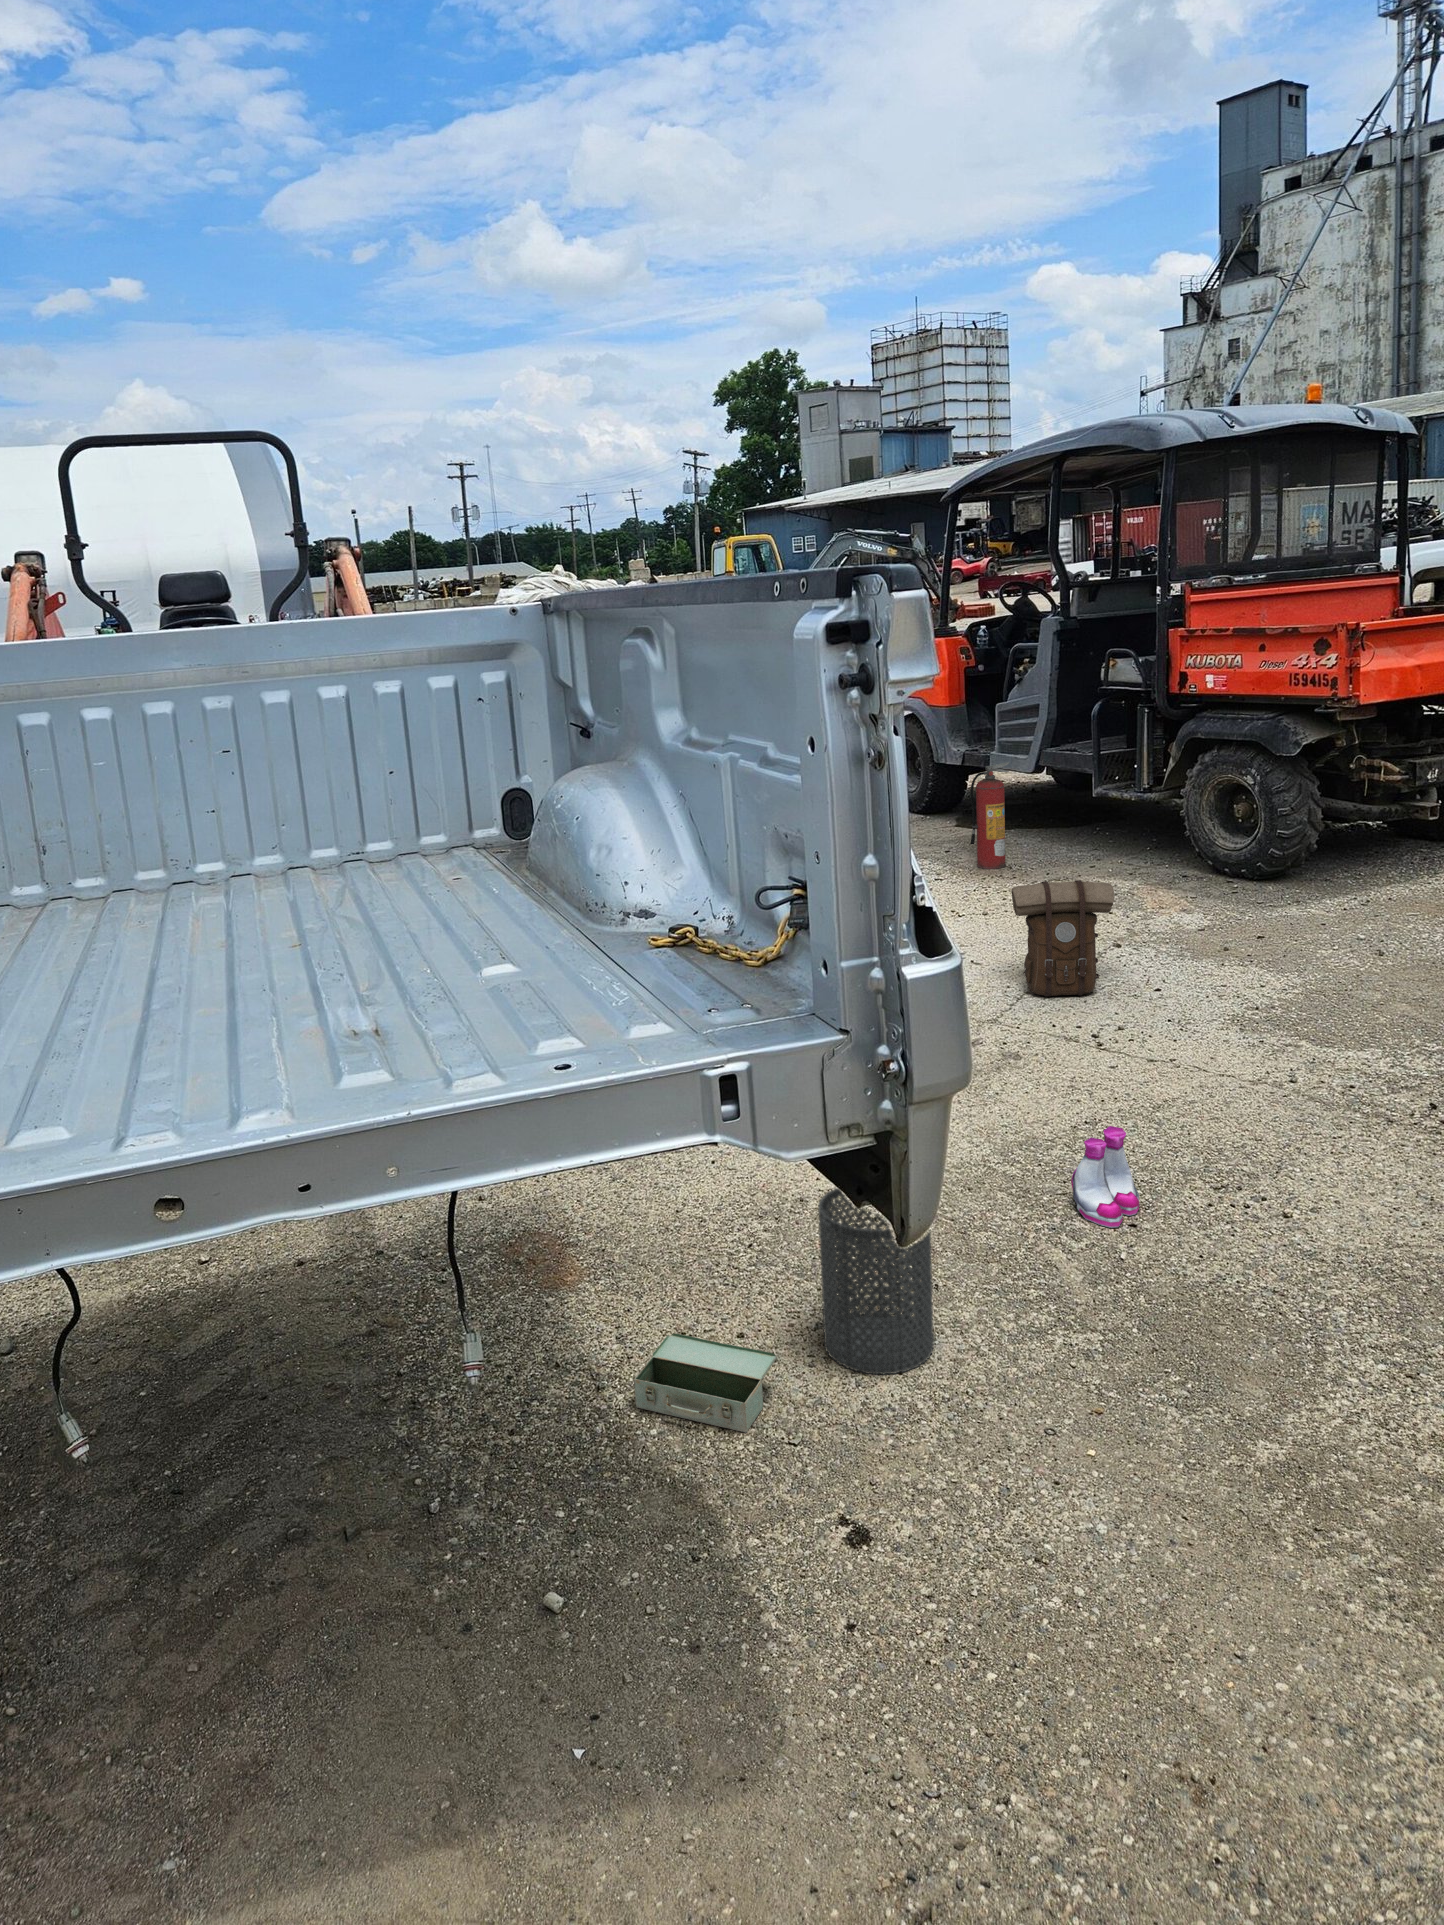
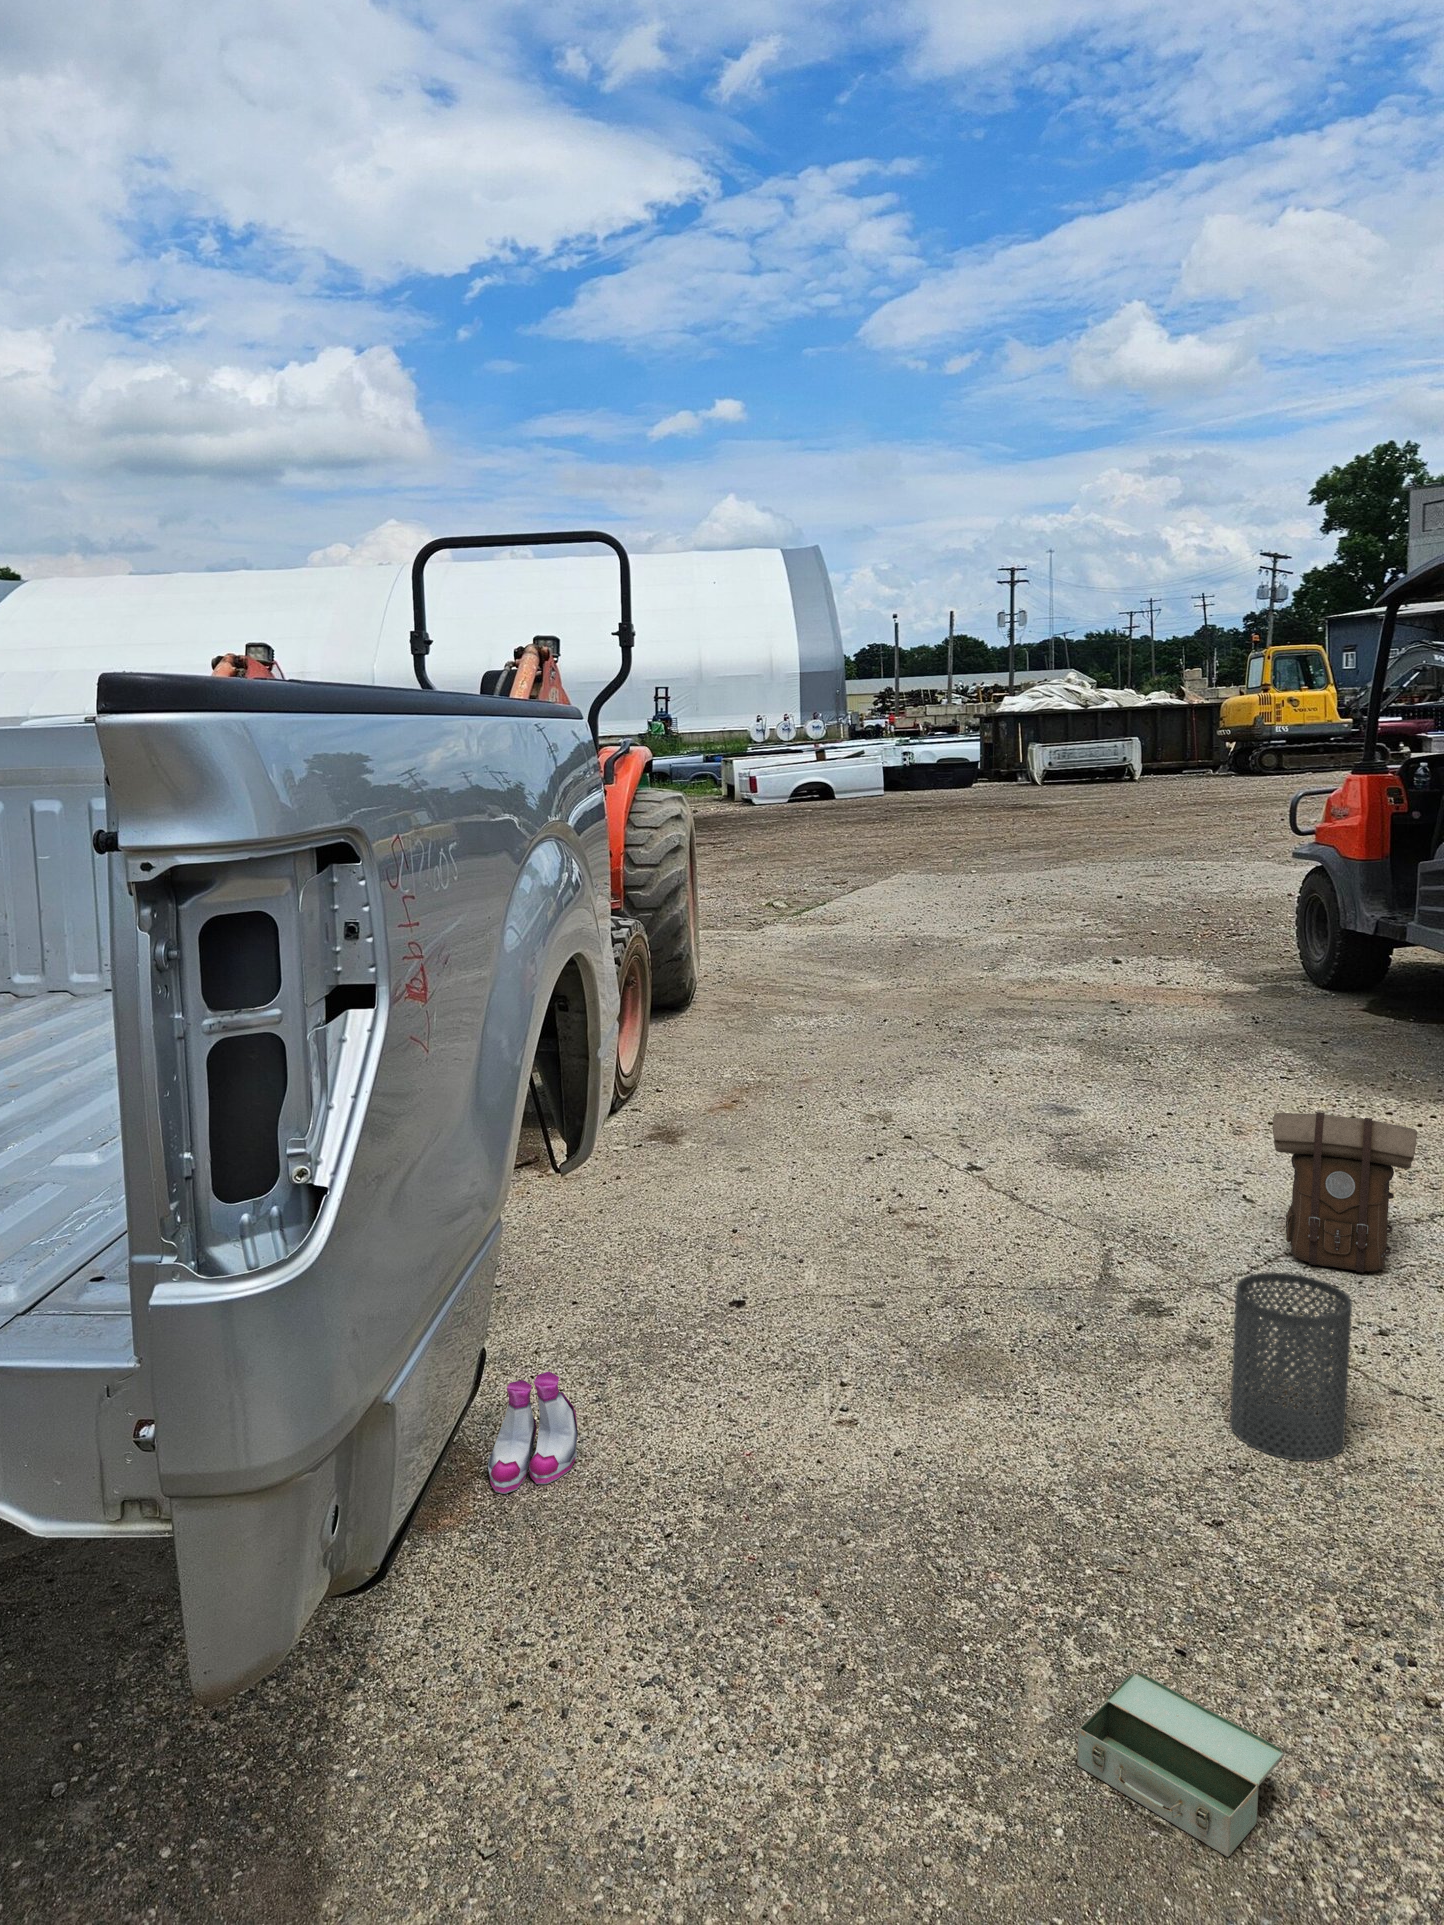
fire extinguisher: present [970,762,1009,869] -> none [1343,938,1405,1071]
boots: present [1071,1126,1139,1228] -> present [488,1371,578,1494]
trash can: present [818,1188,934,1374] -> present [1230,1272,1352,1461]
toolbox: present [634,1333,777,1432] -> present [1077,1673,1284,1857]

